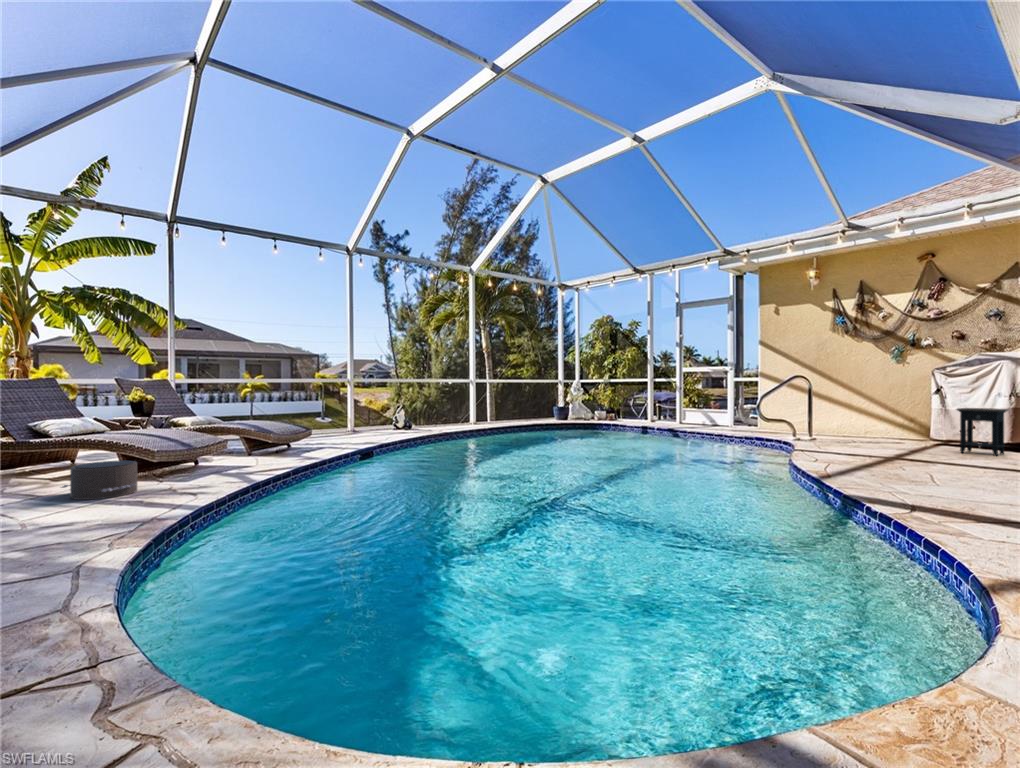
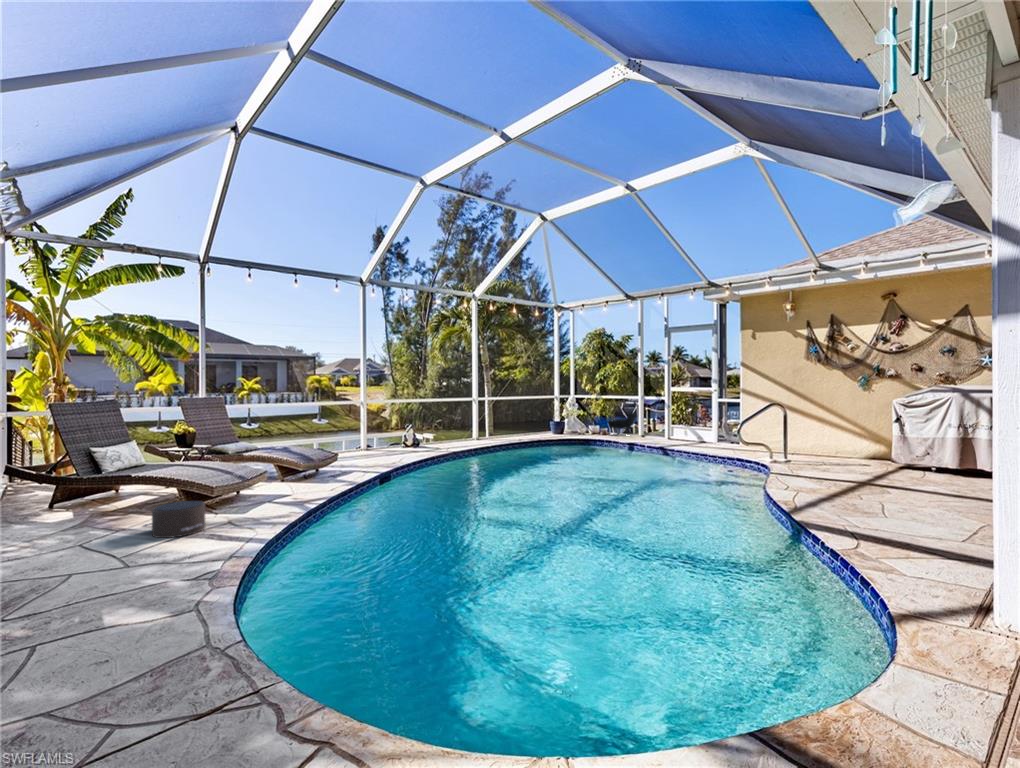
lounge chair: none [613,396,645,421] -> present [608,413,636,435]
side table: present [956,408,1008,456] -> none [910,437,956,481]

